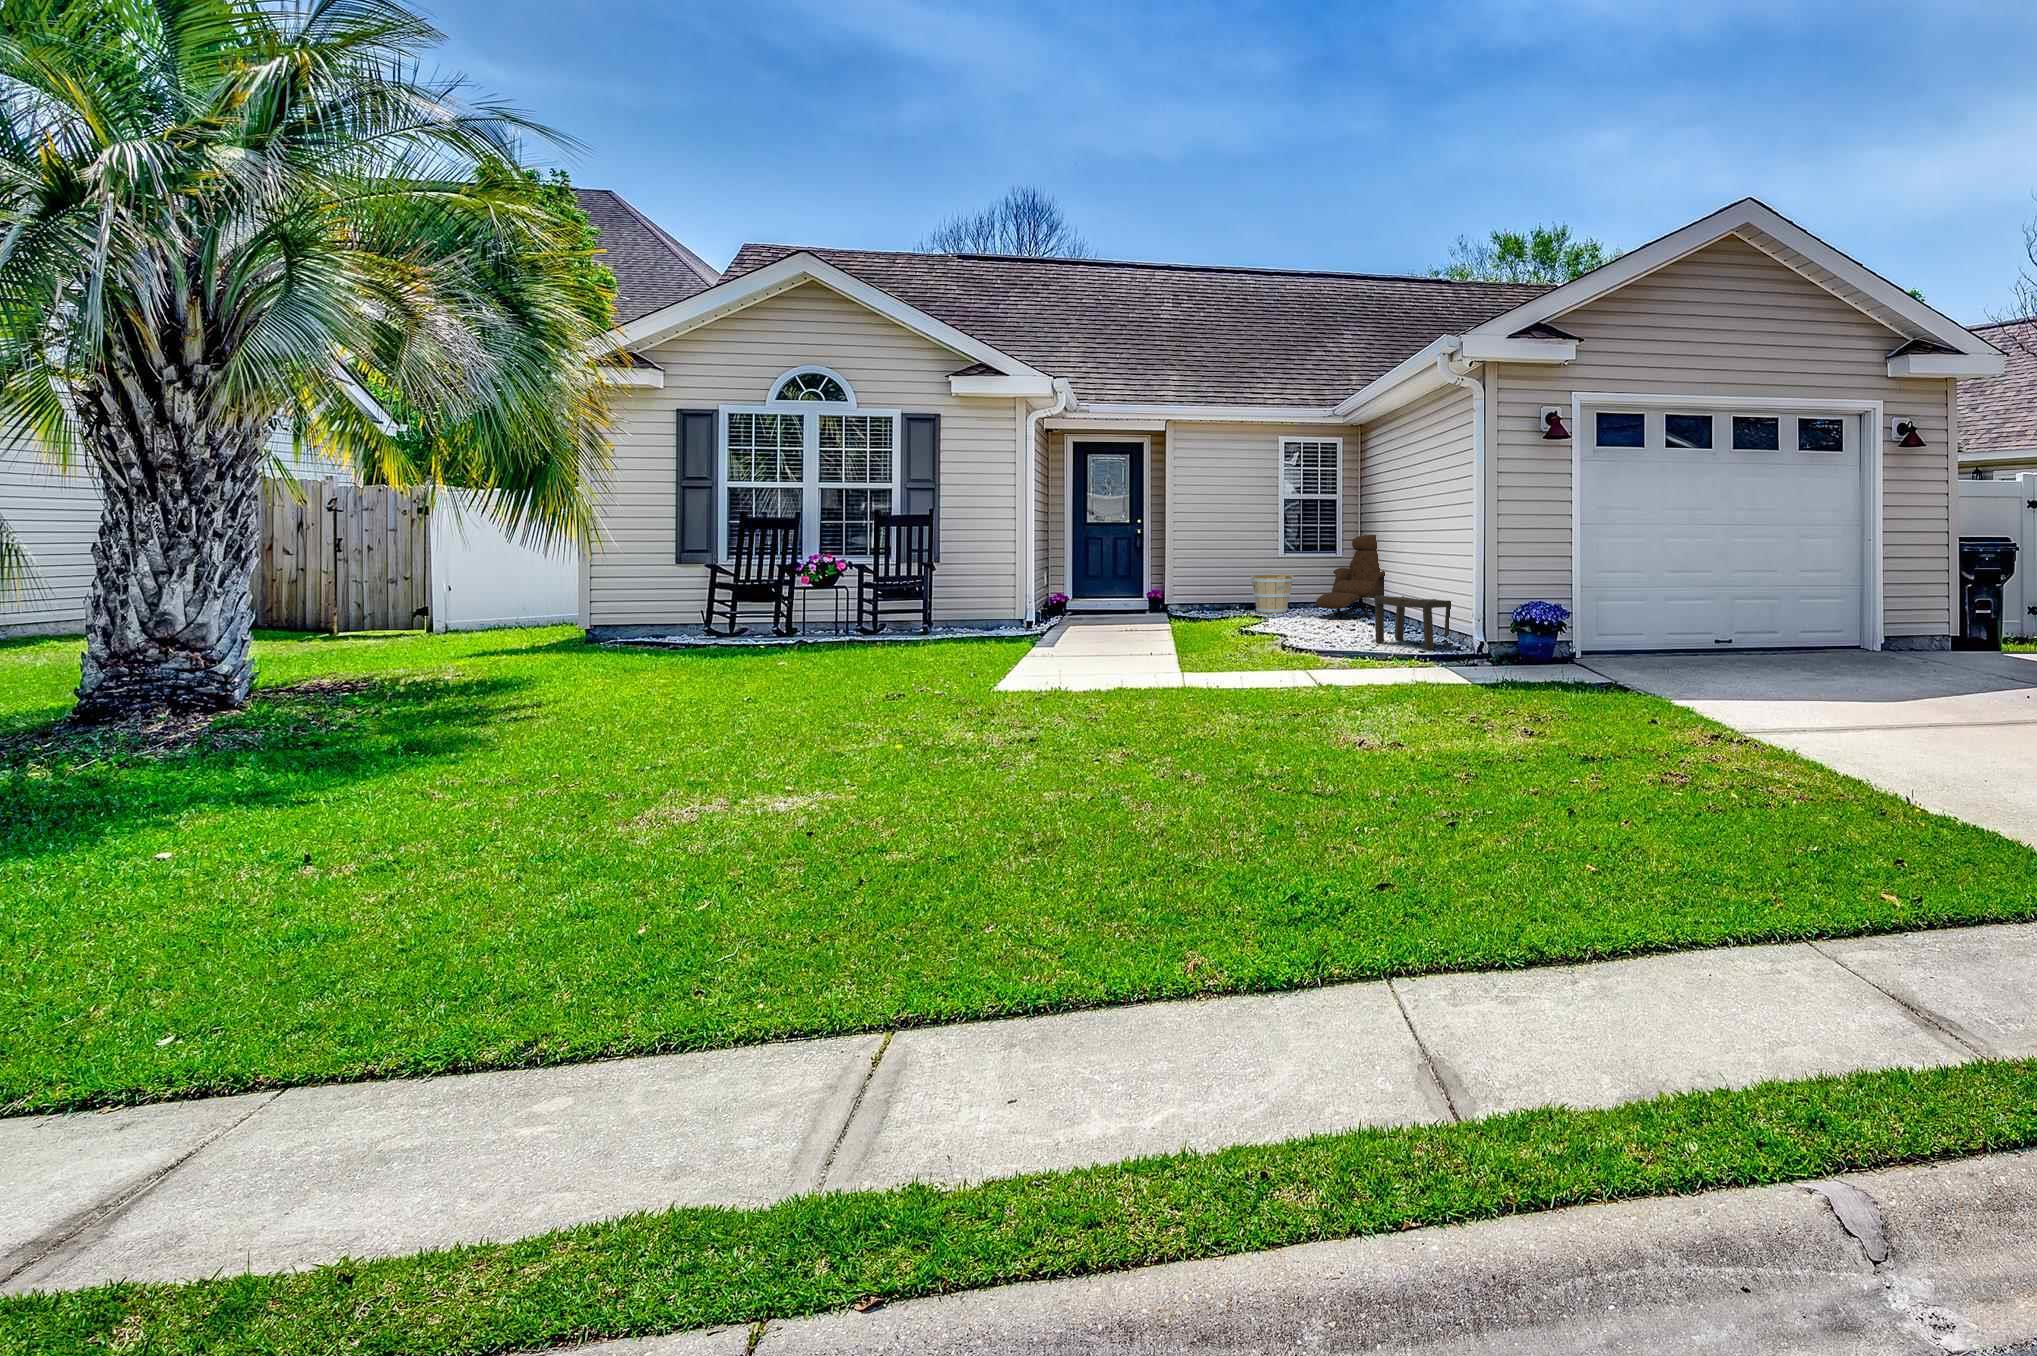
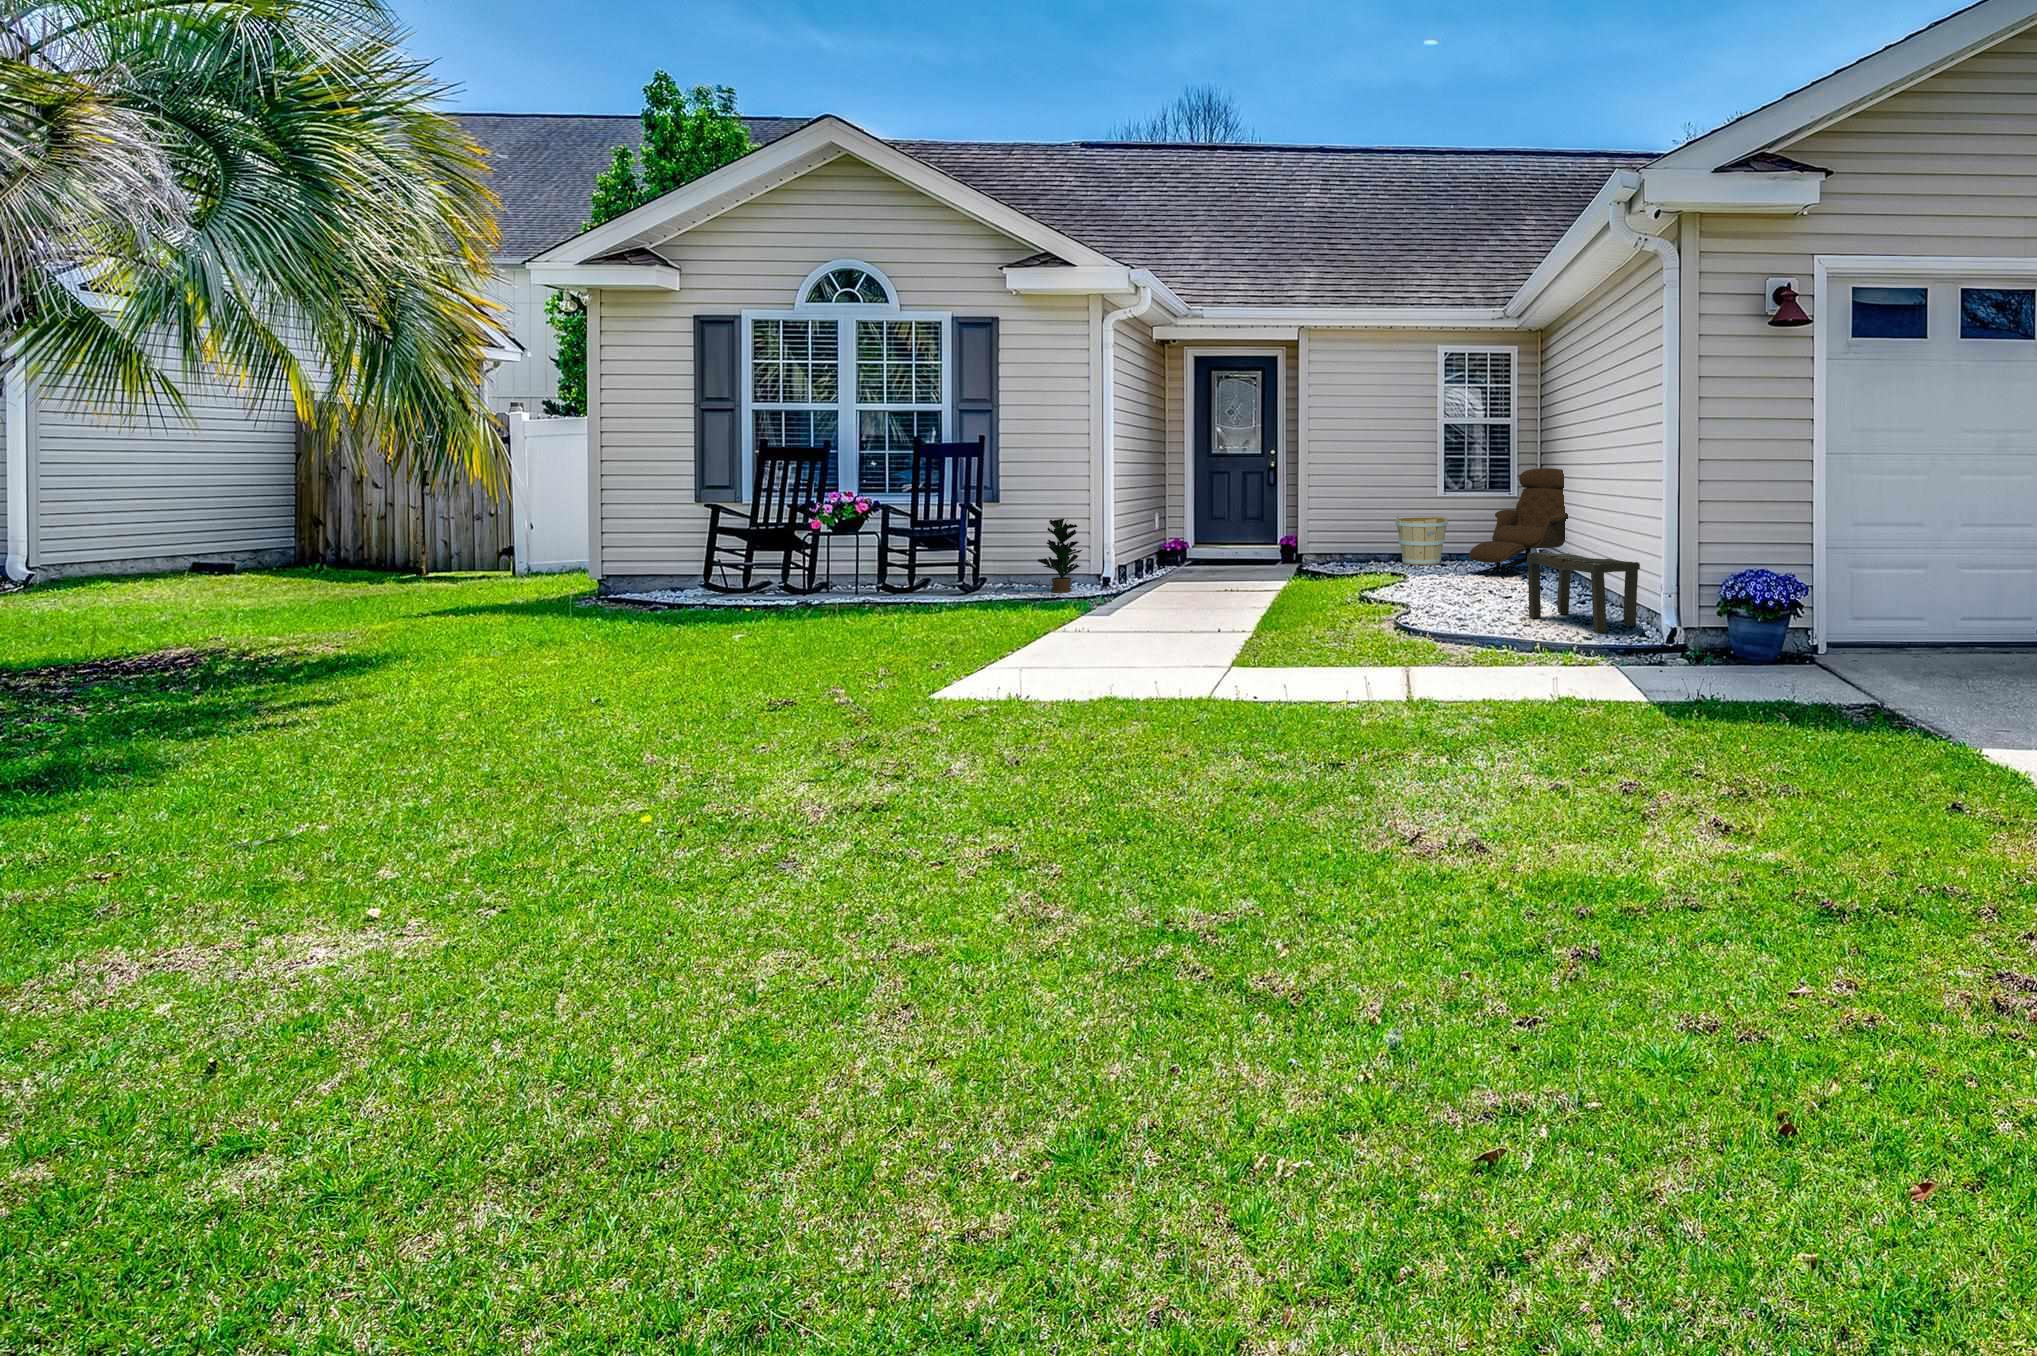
potted plant: none [978,576,1016,635] -> present [1038,519,1082,593]

